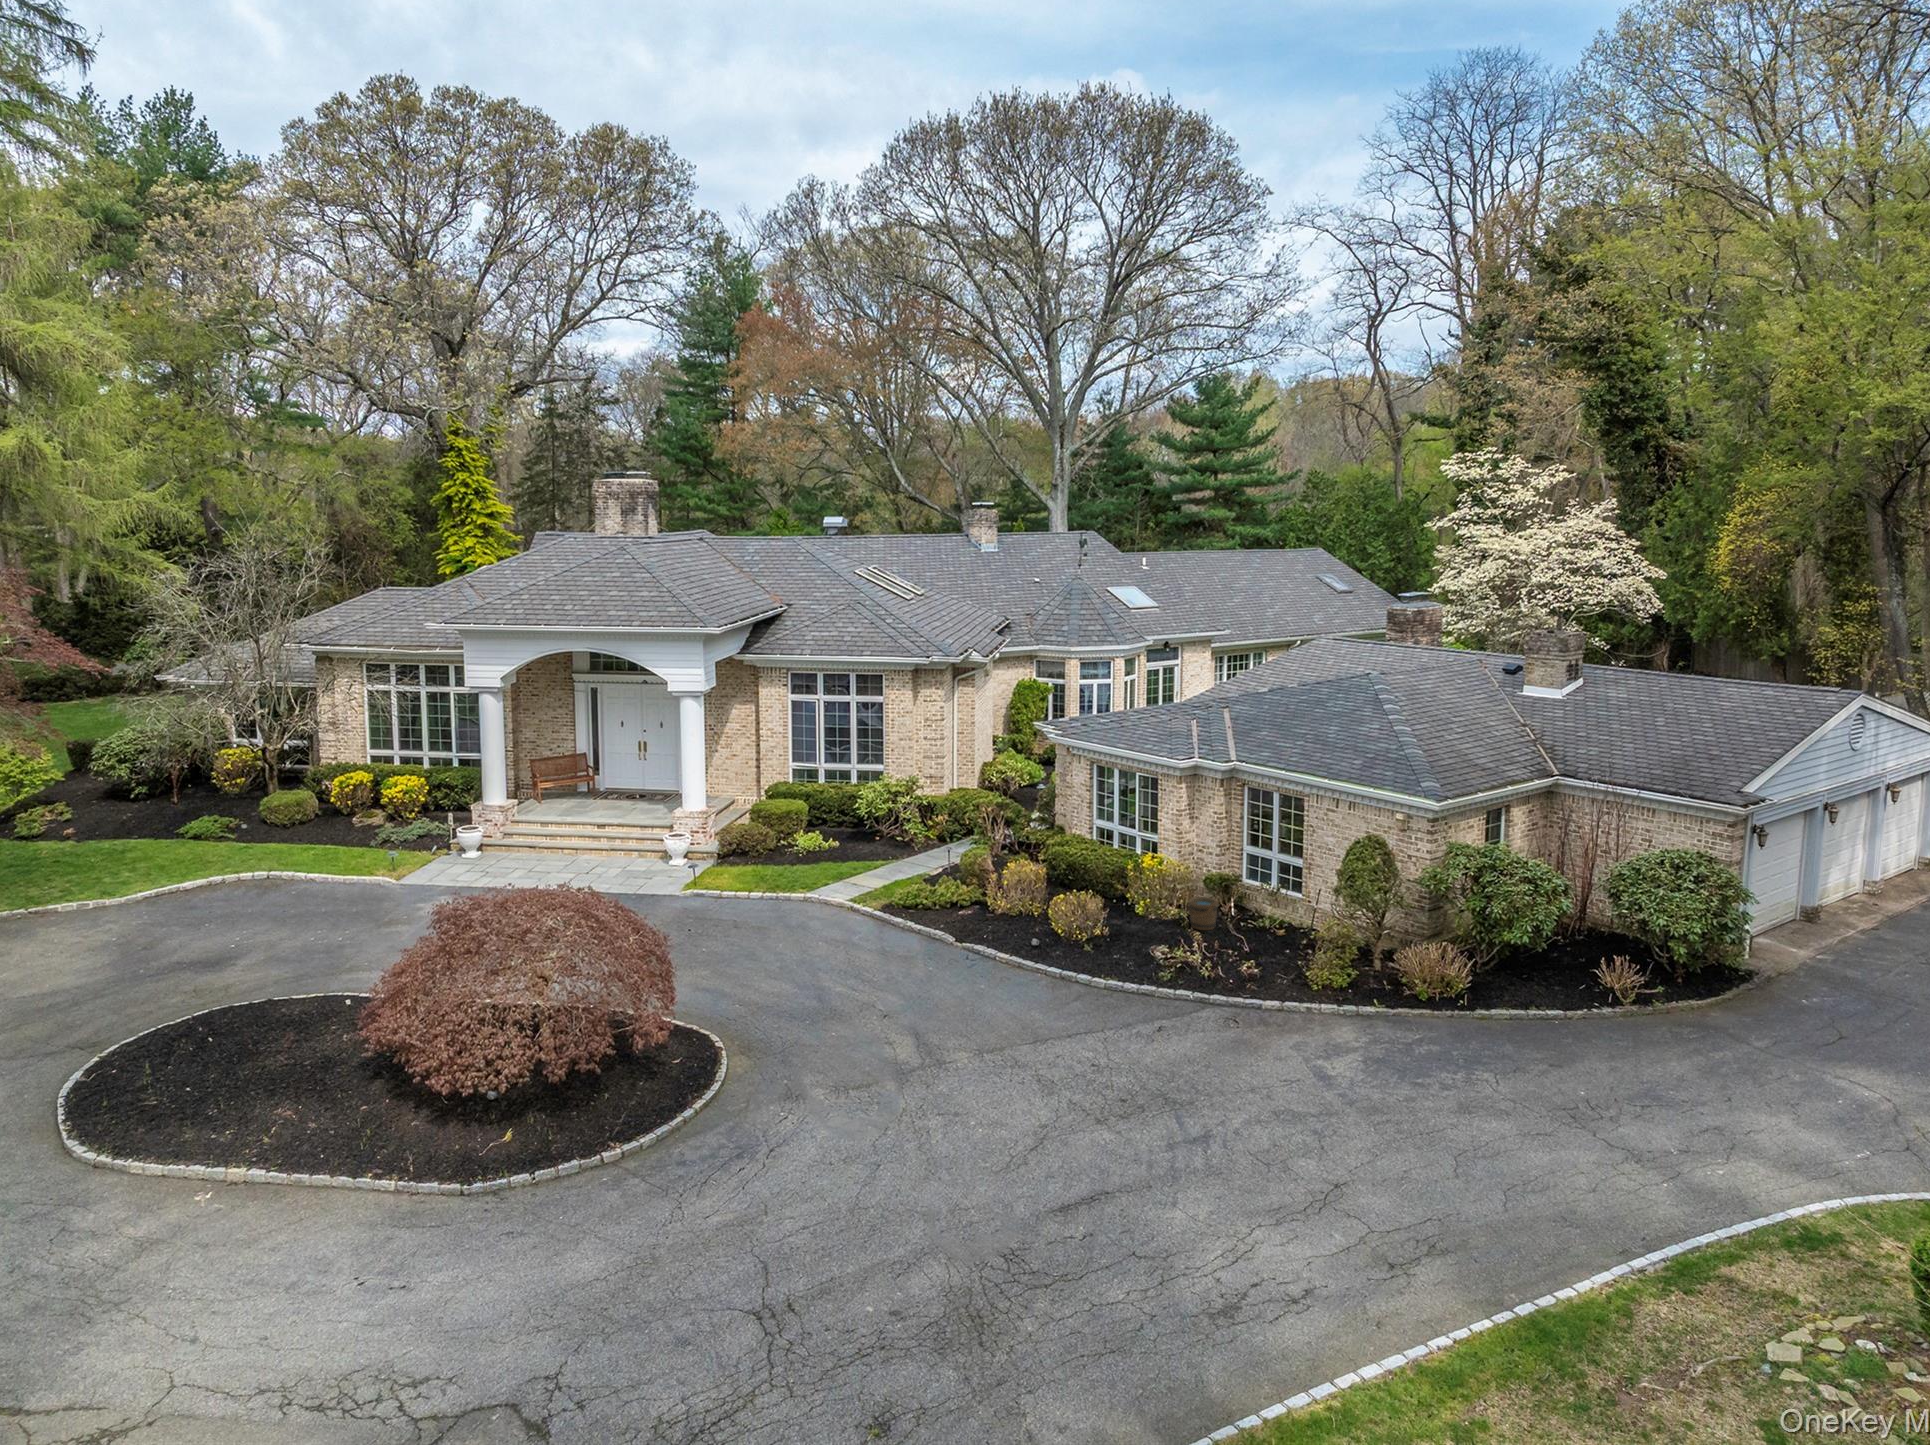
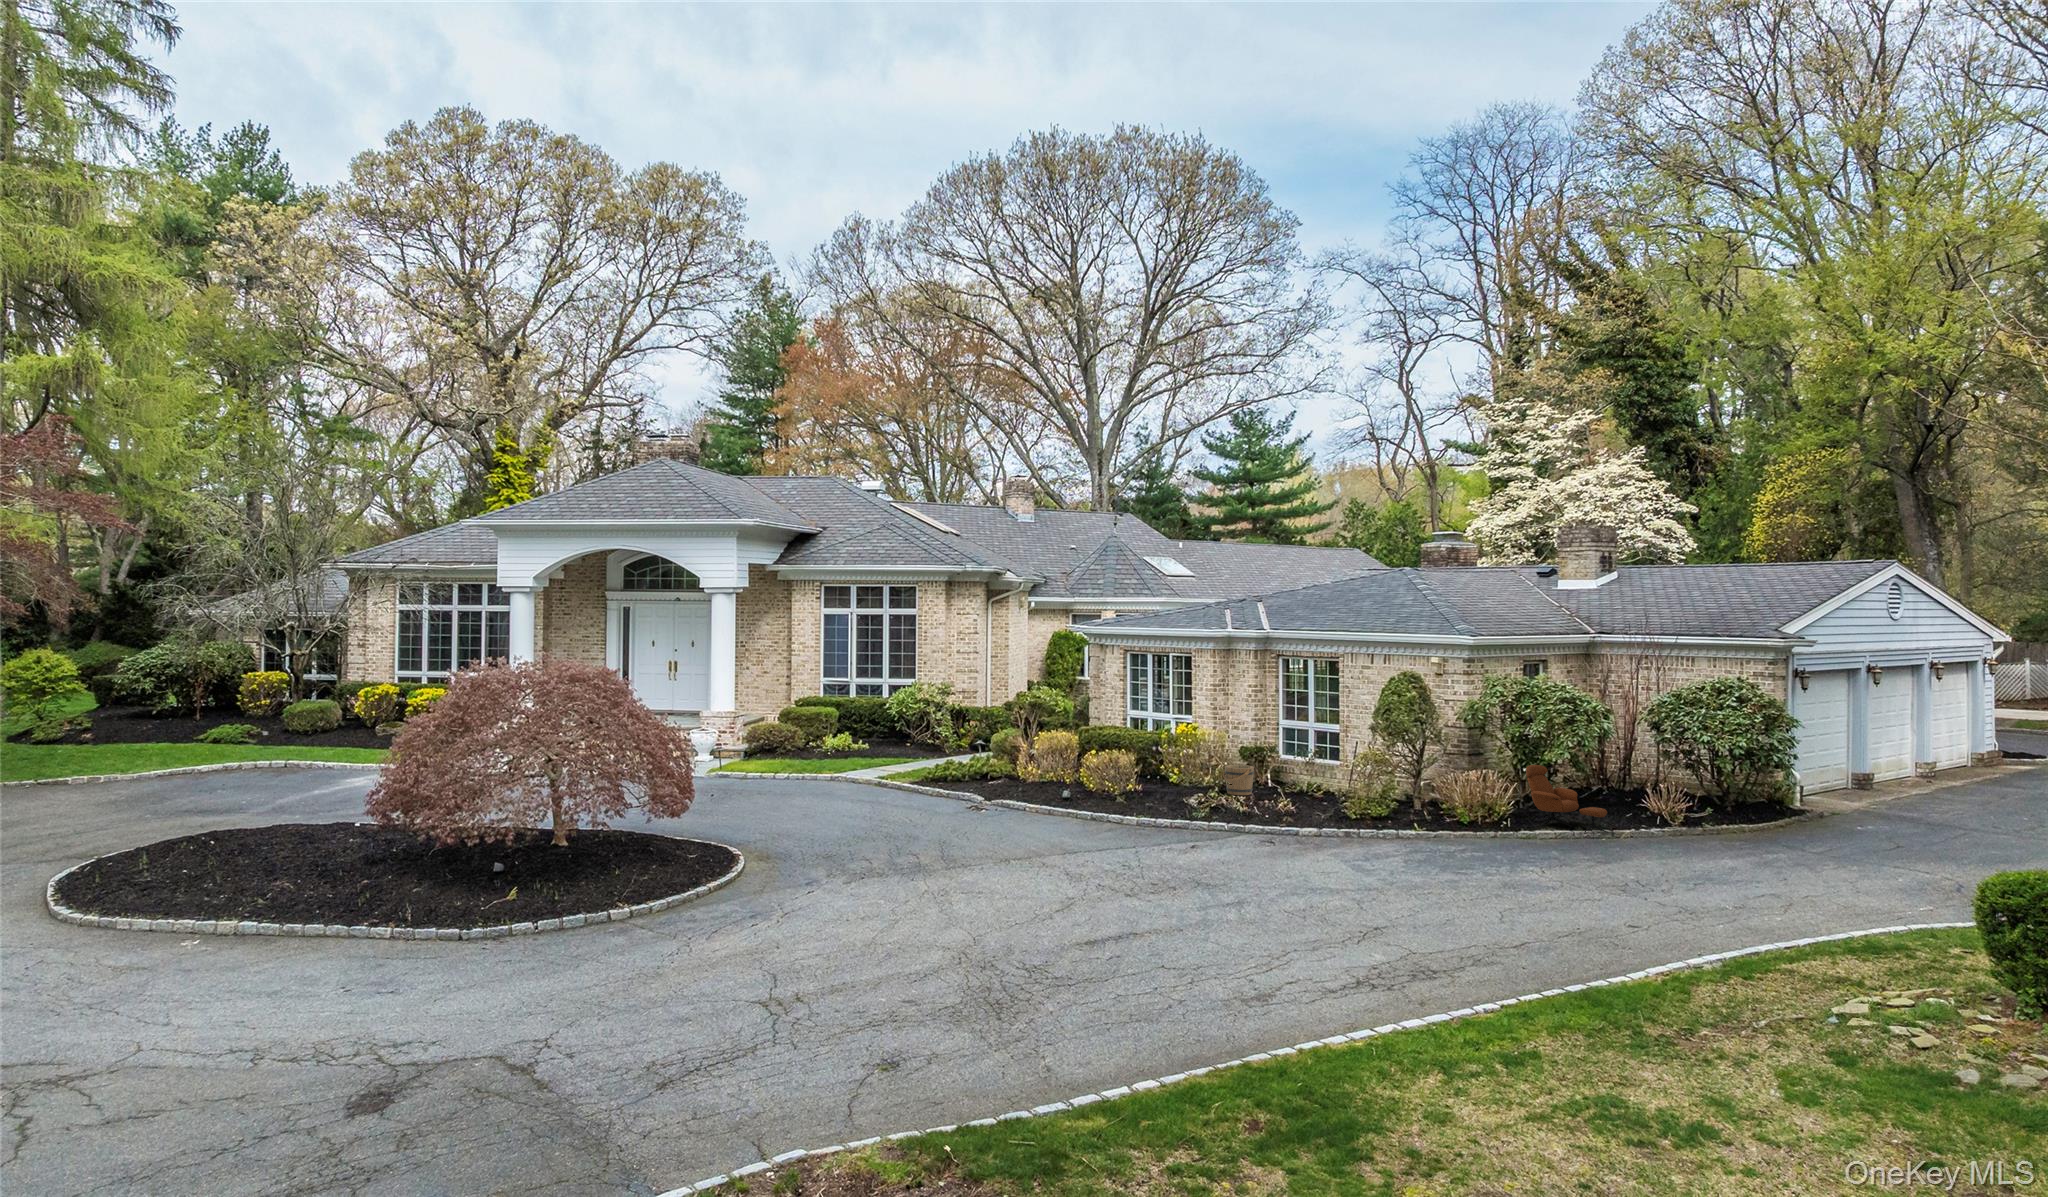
lounge chair: none [1489,926,1568,1005] -> present [1526,765,1608,833]

